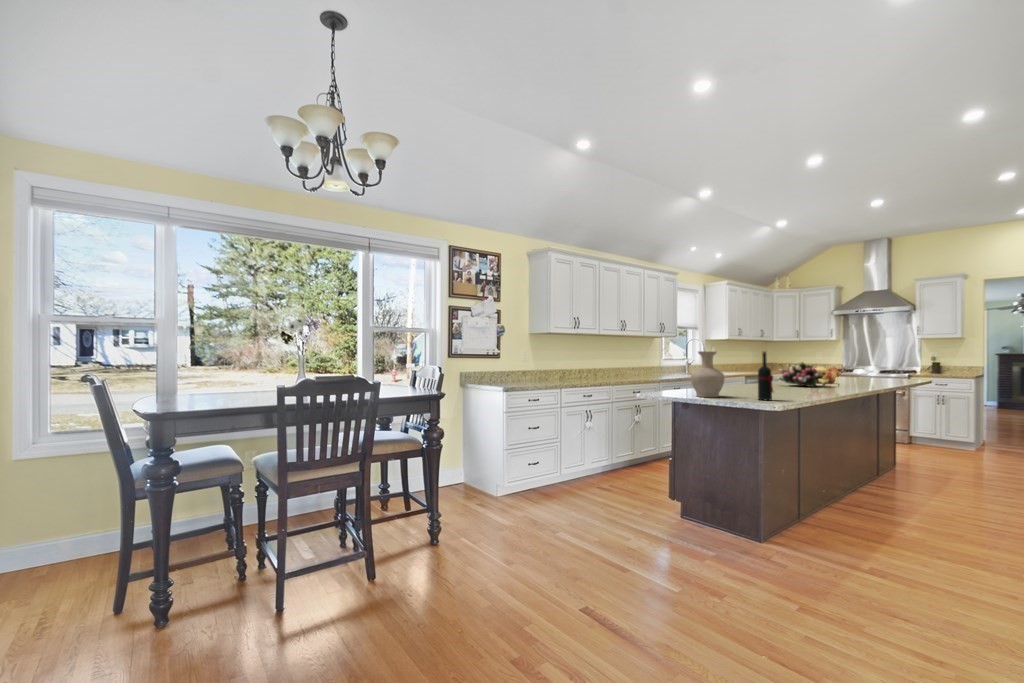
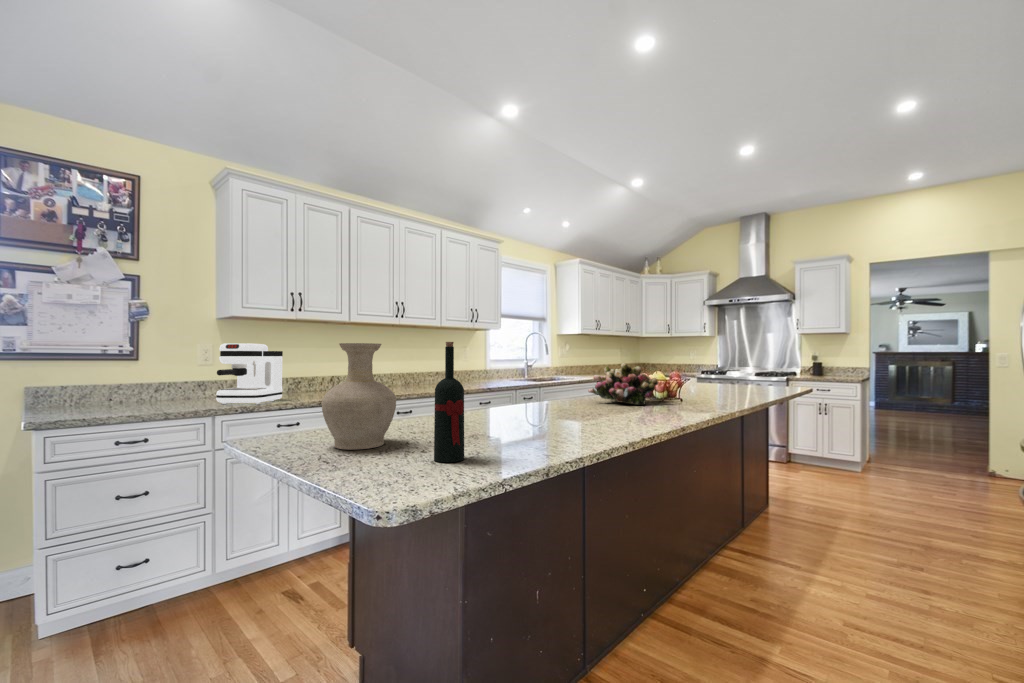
coffee maker: none [548,349,576,384] -> present [216,343,283,404]

